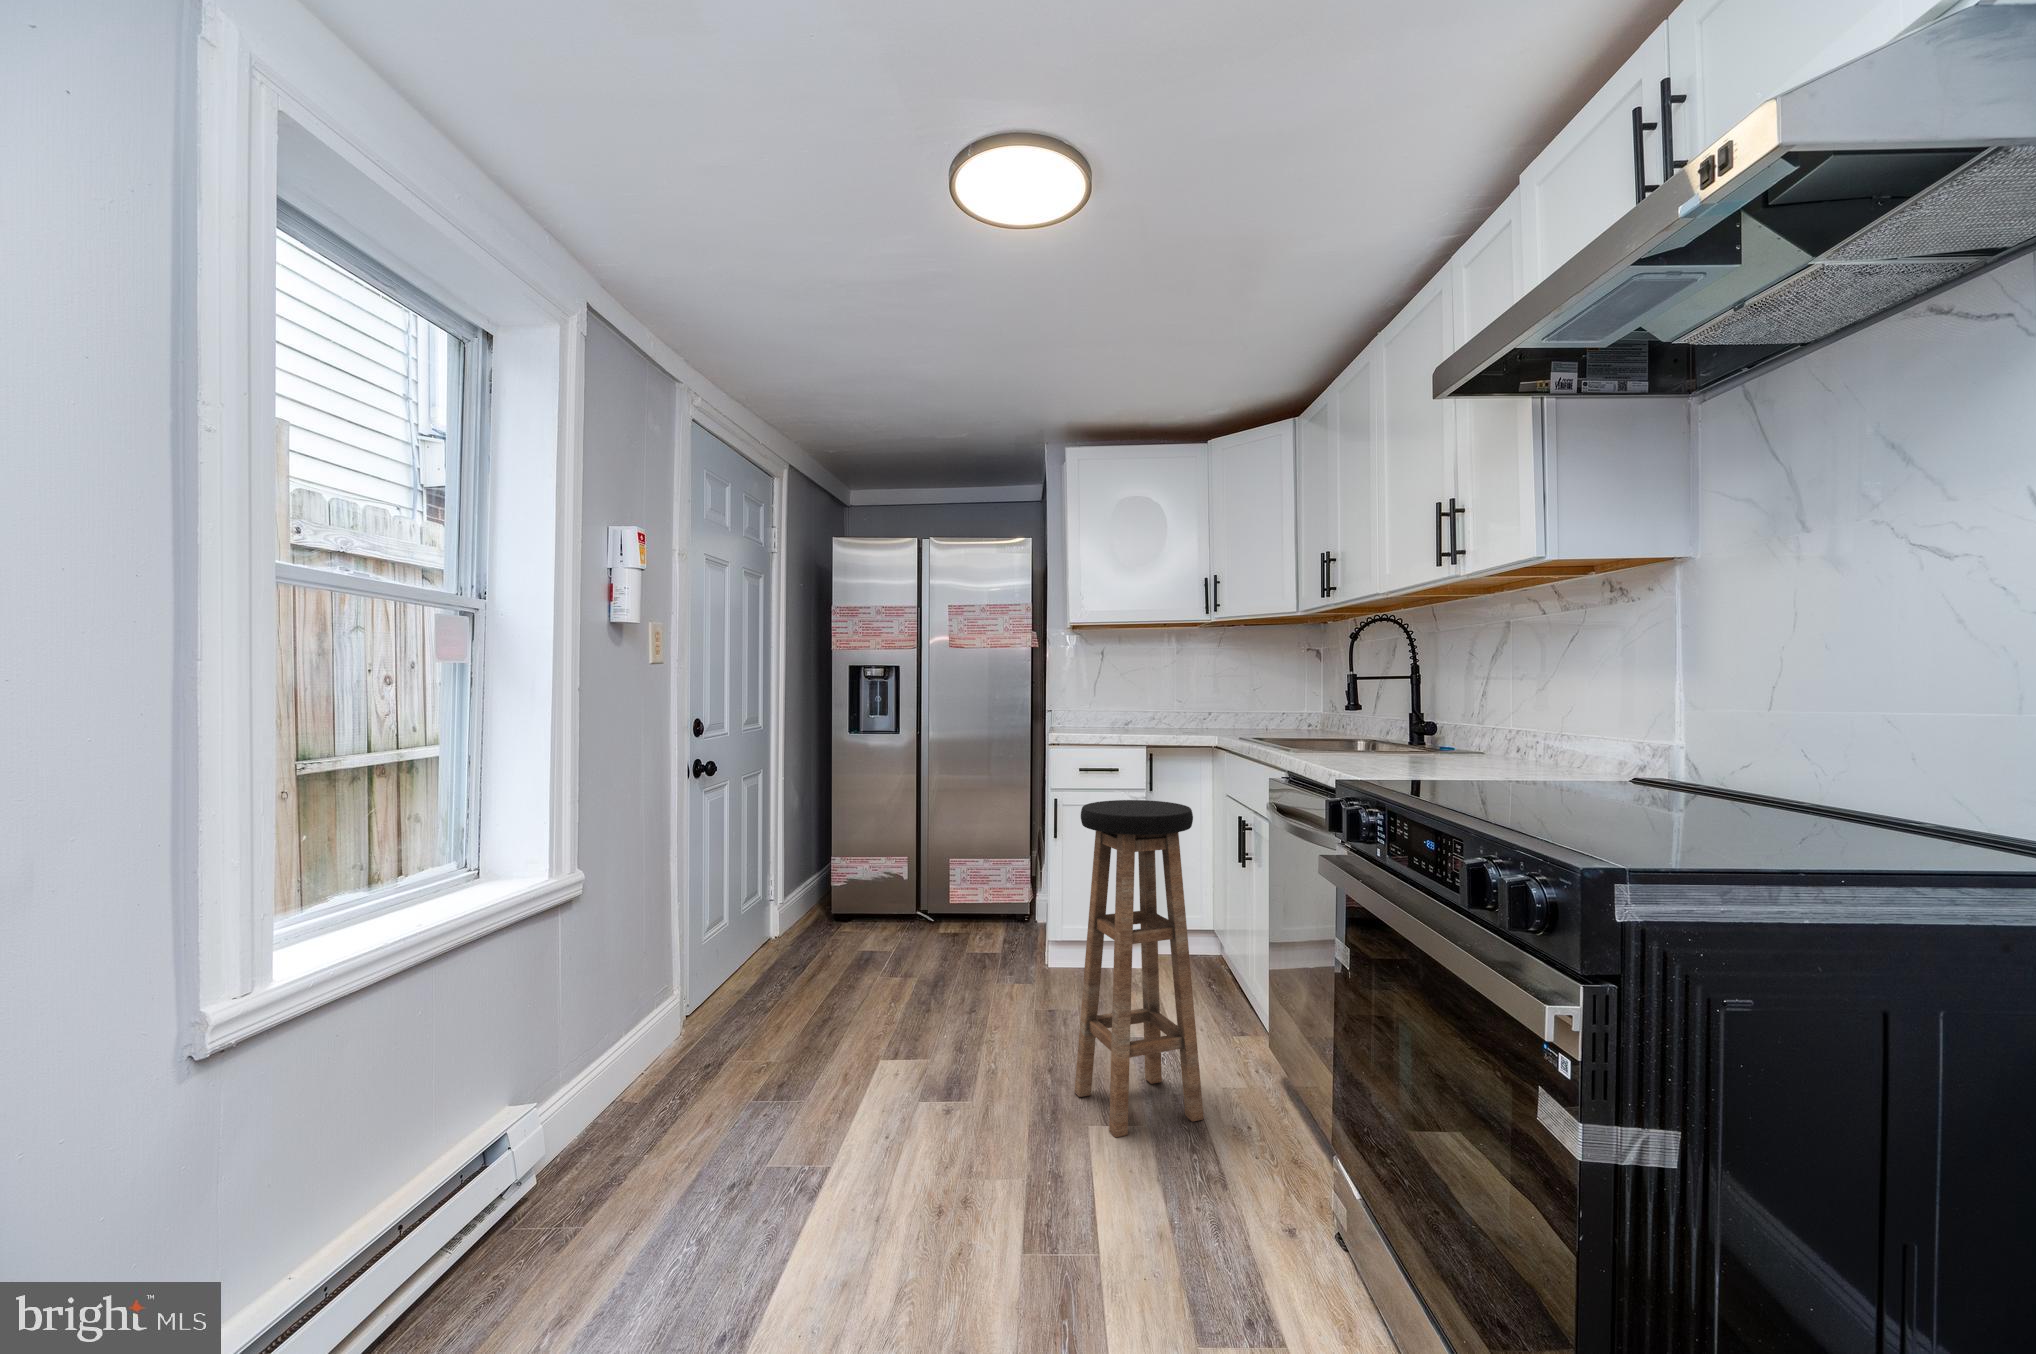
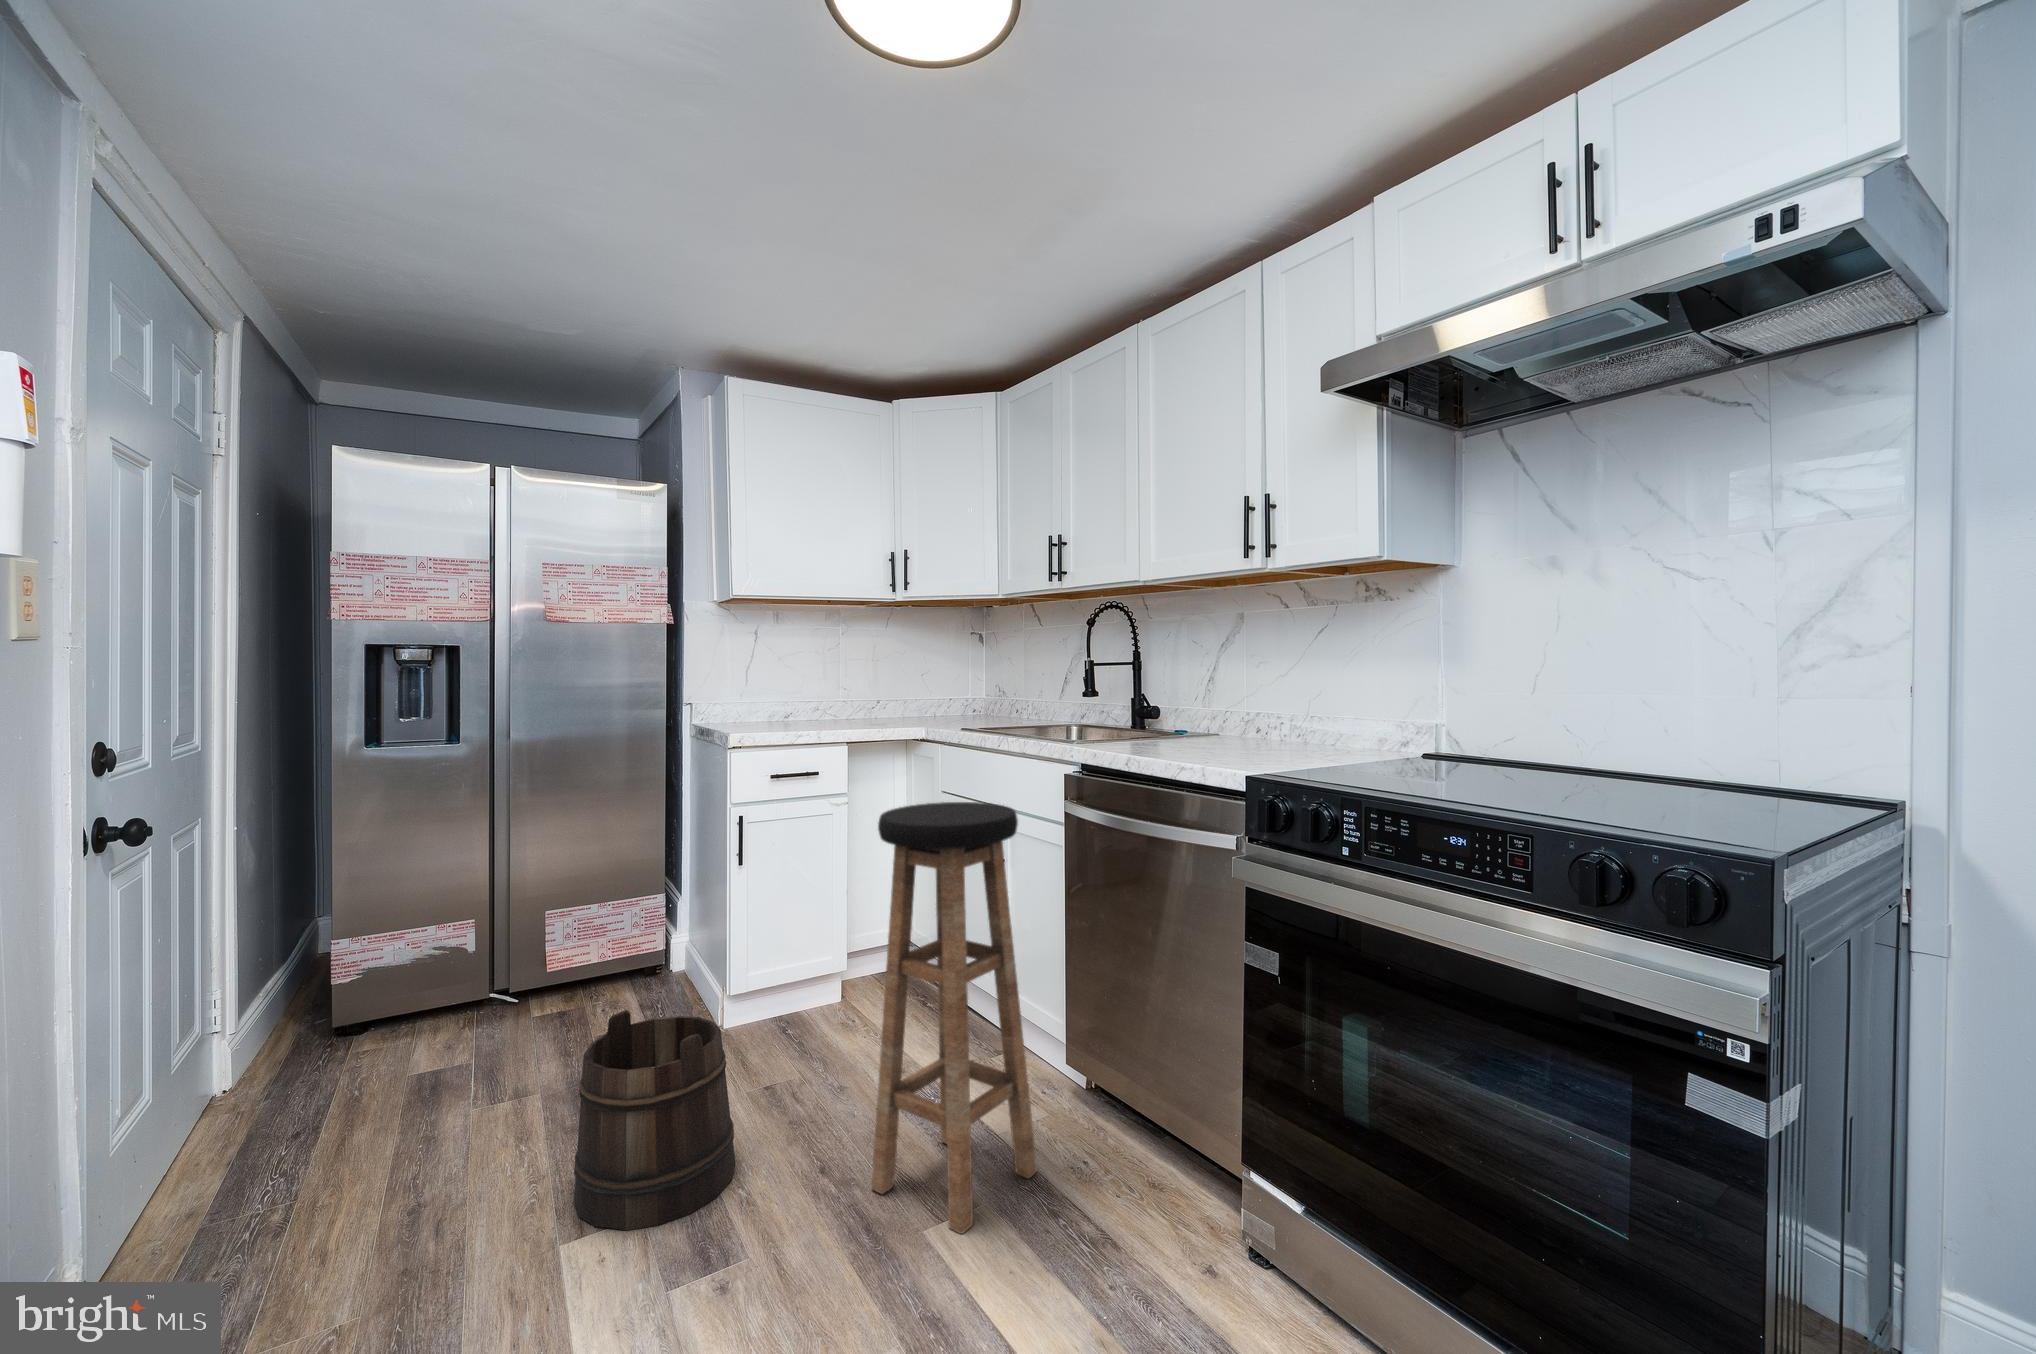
bucket: none [897,924,1001,1070] -> present [574,1010,735,1230]

